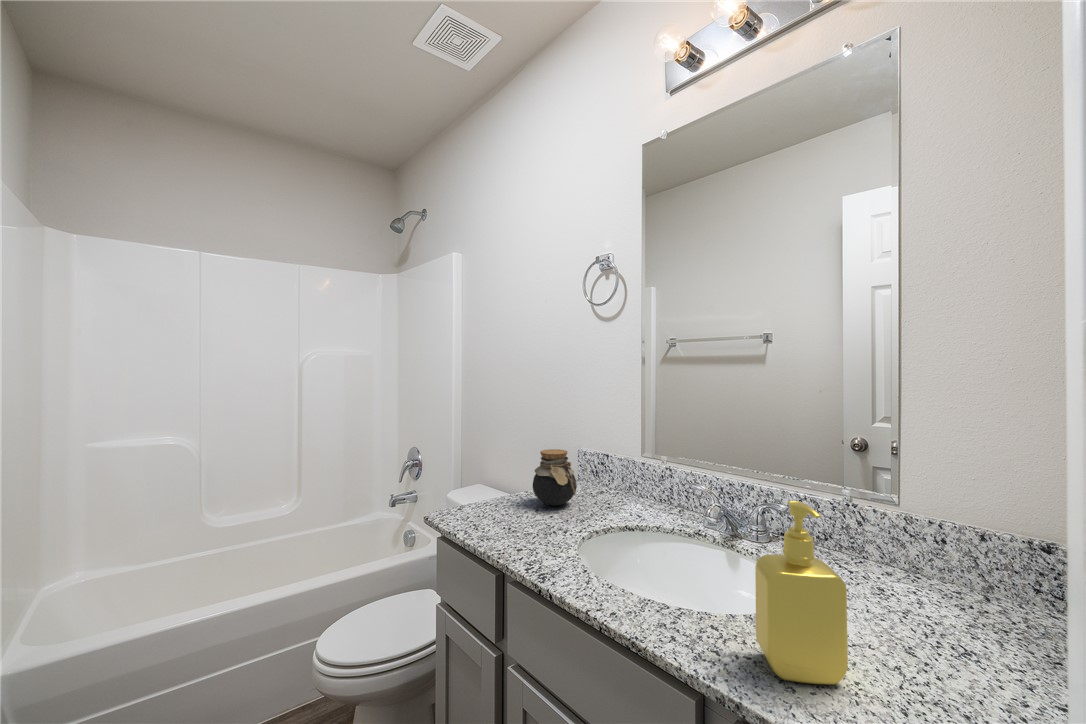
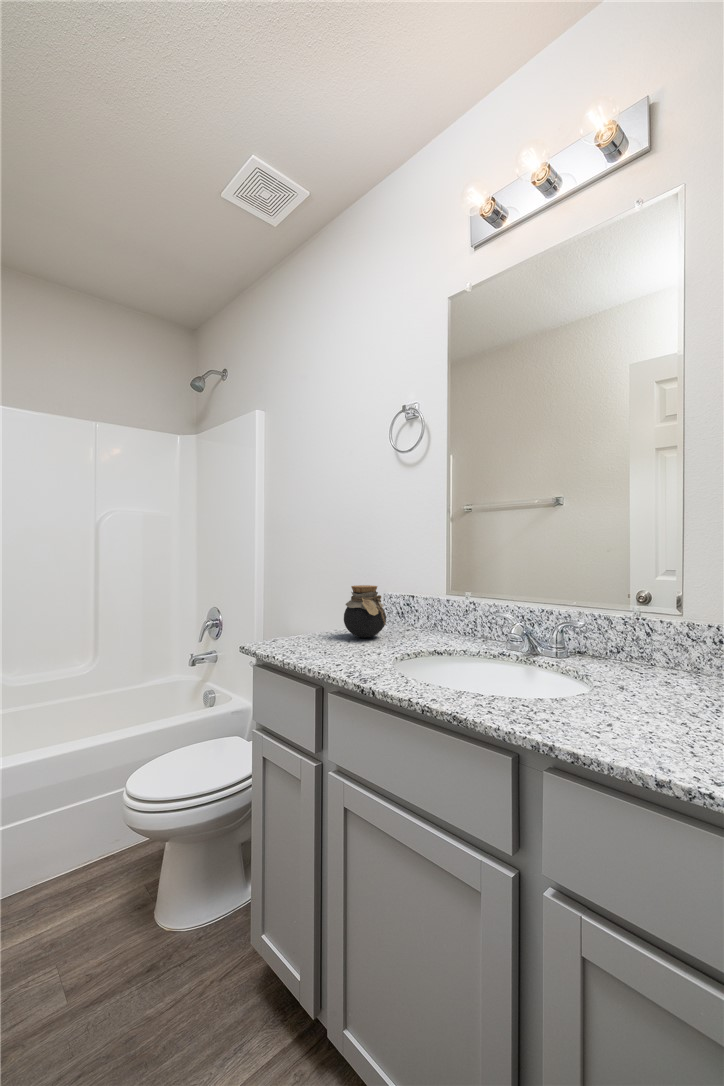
soap dispenser: present [755,501,848,685] -> none [563,580,643,733]

